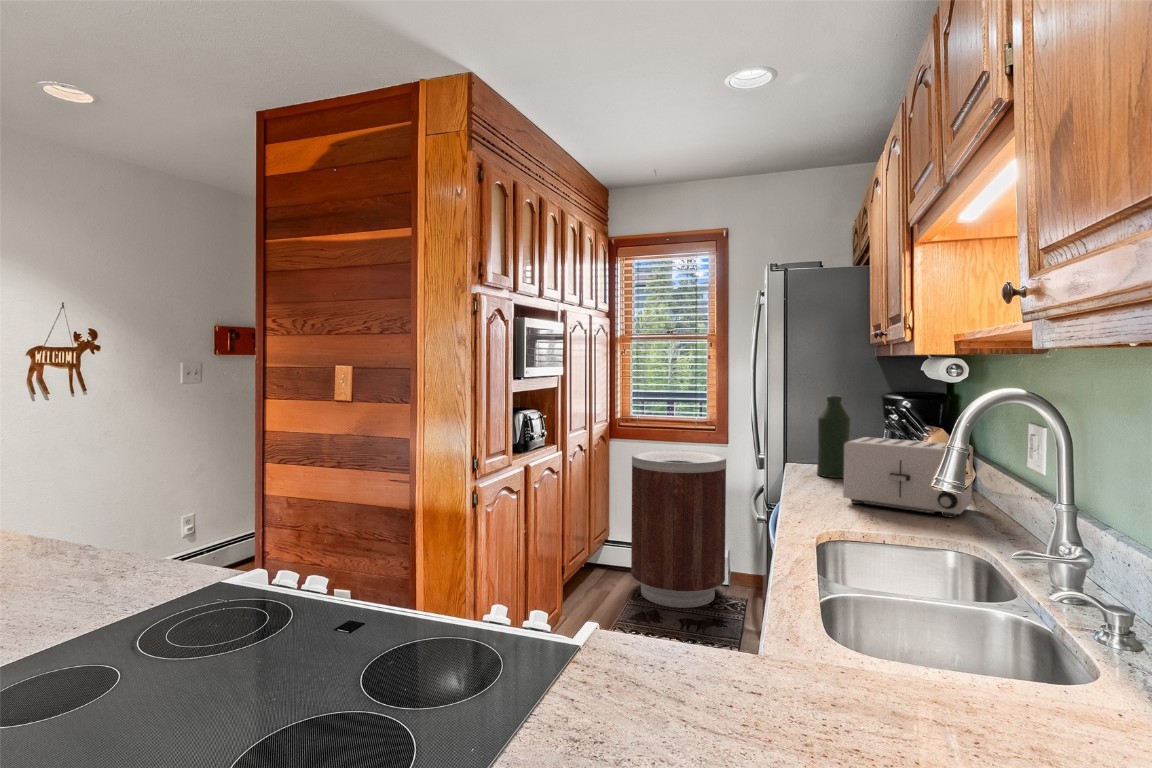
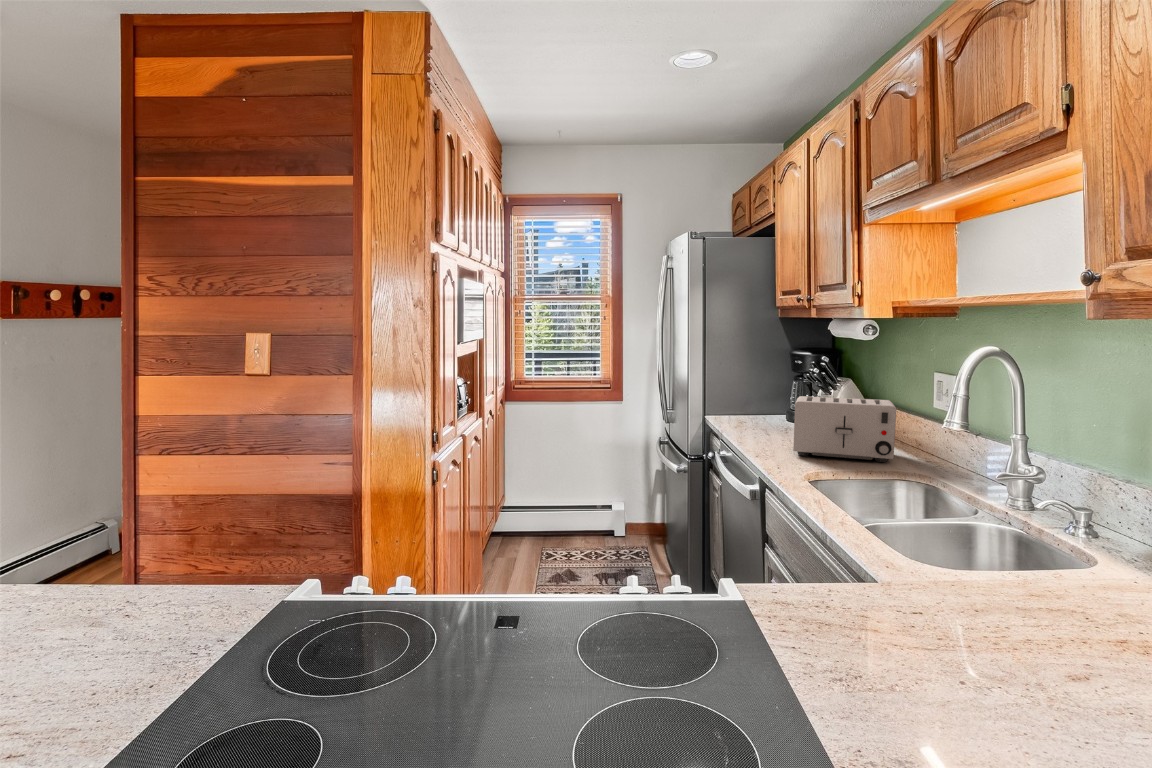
bottle: present [817,395,850,478] -> none [741,358,770,433]
trash can: present [631,449,726,608] -> none [537,411,629,563]

